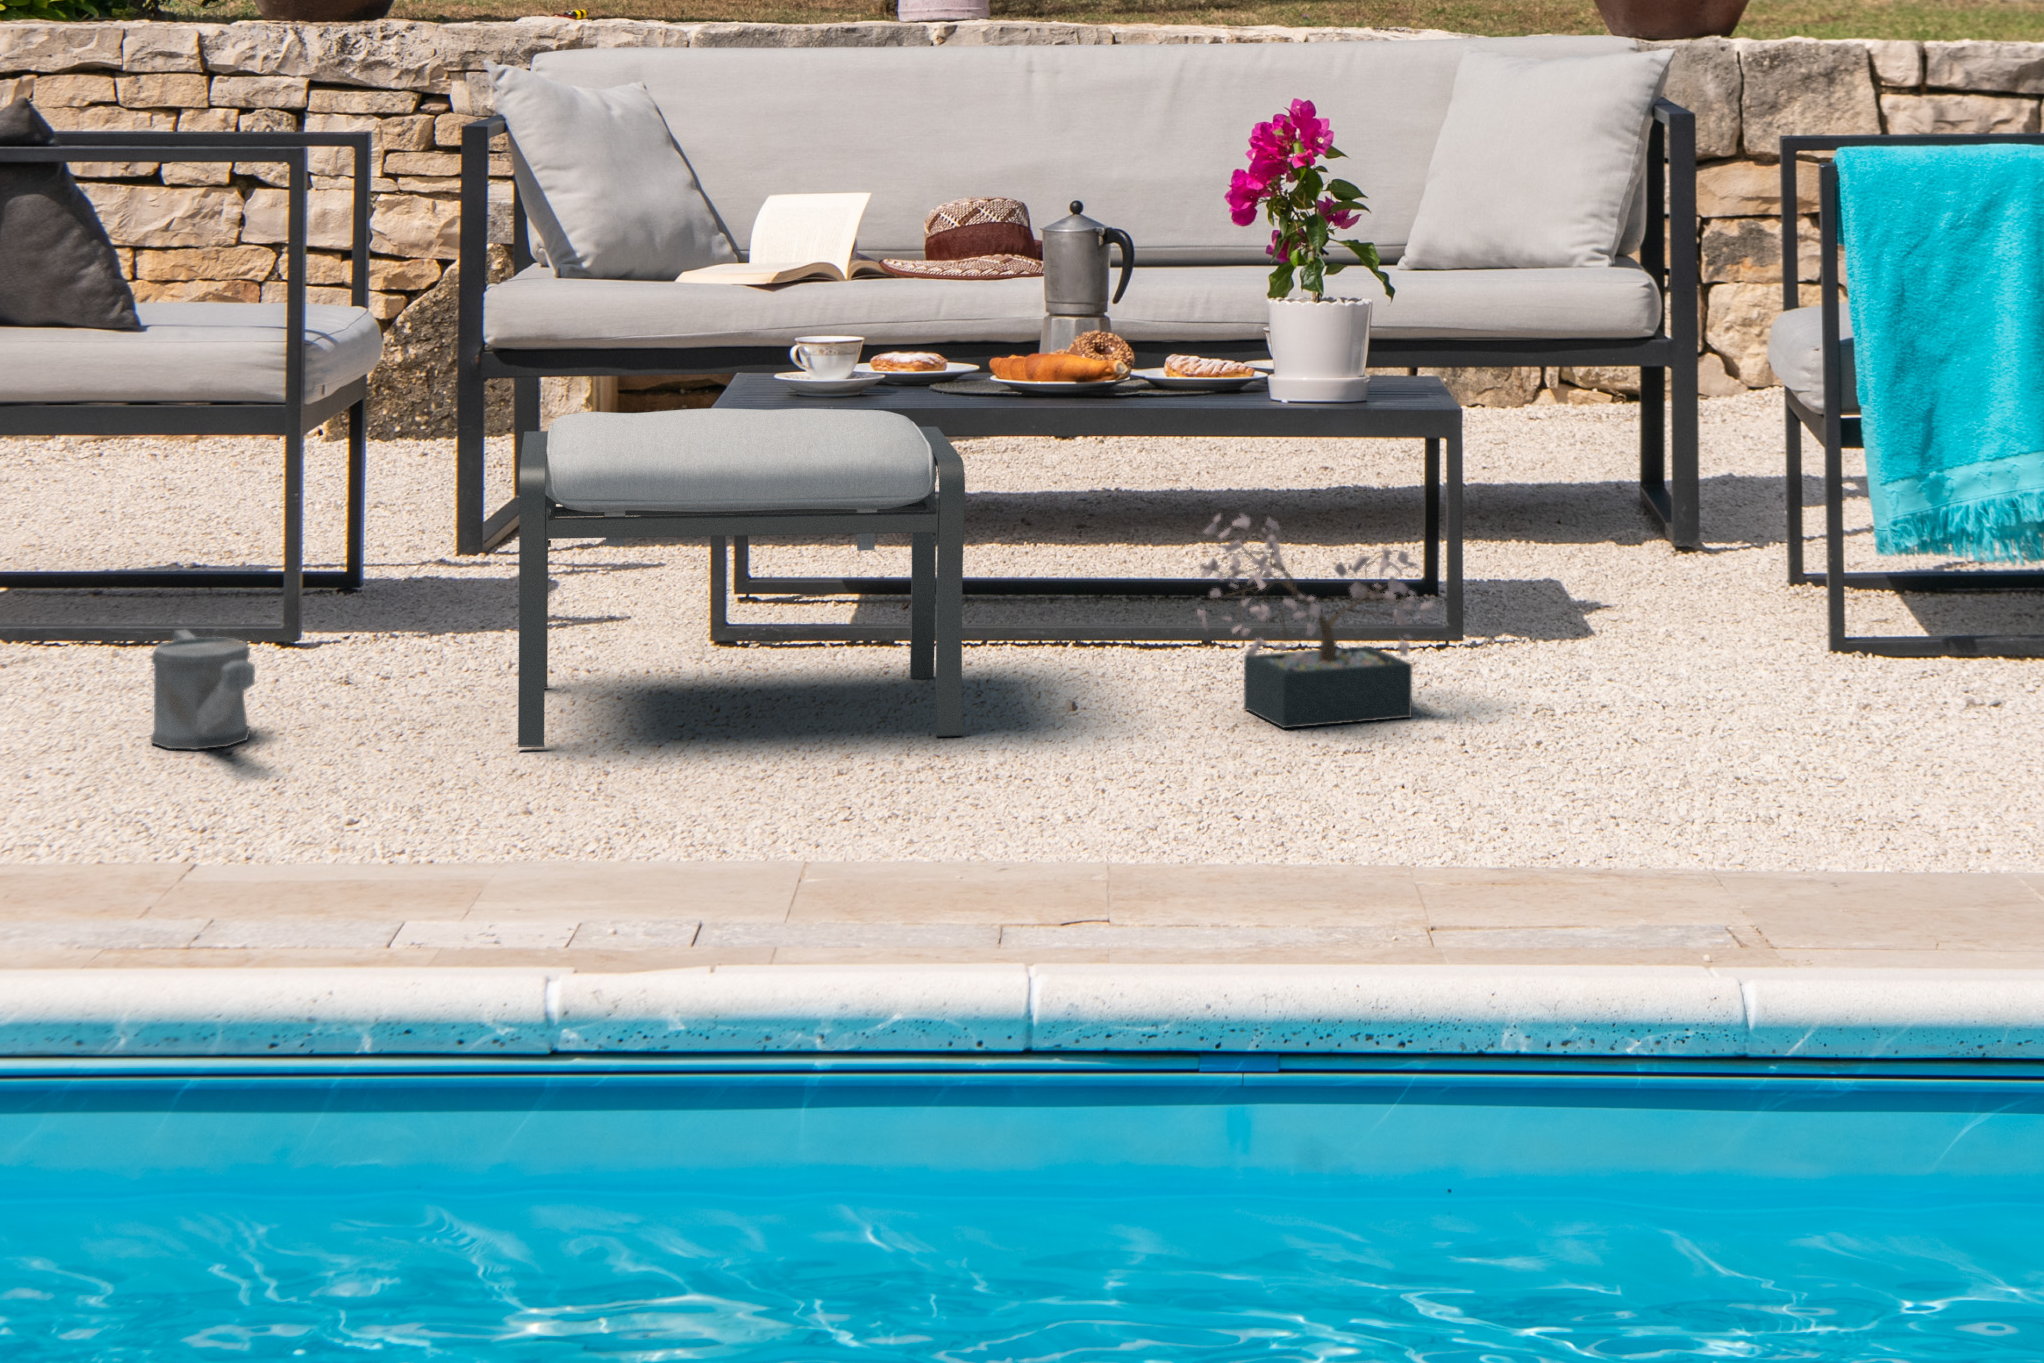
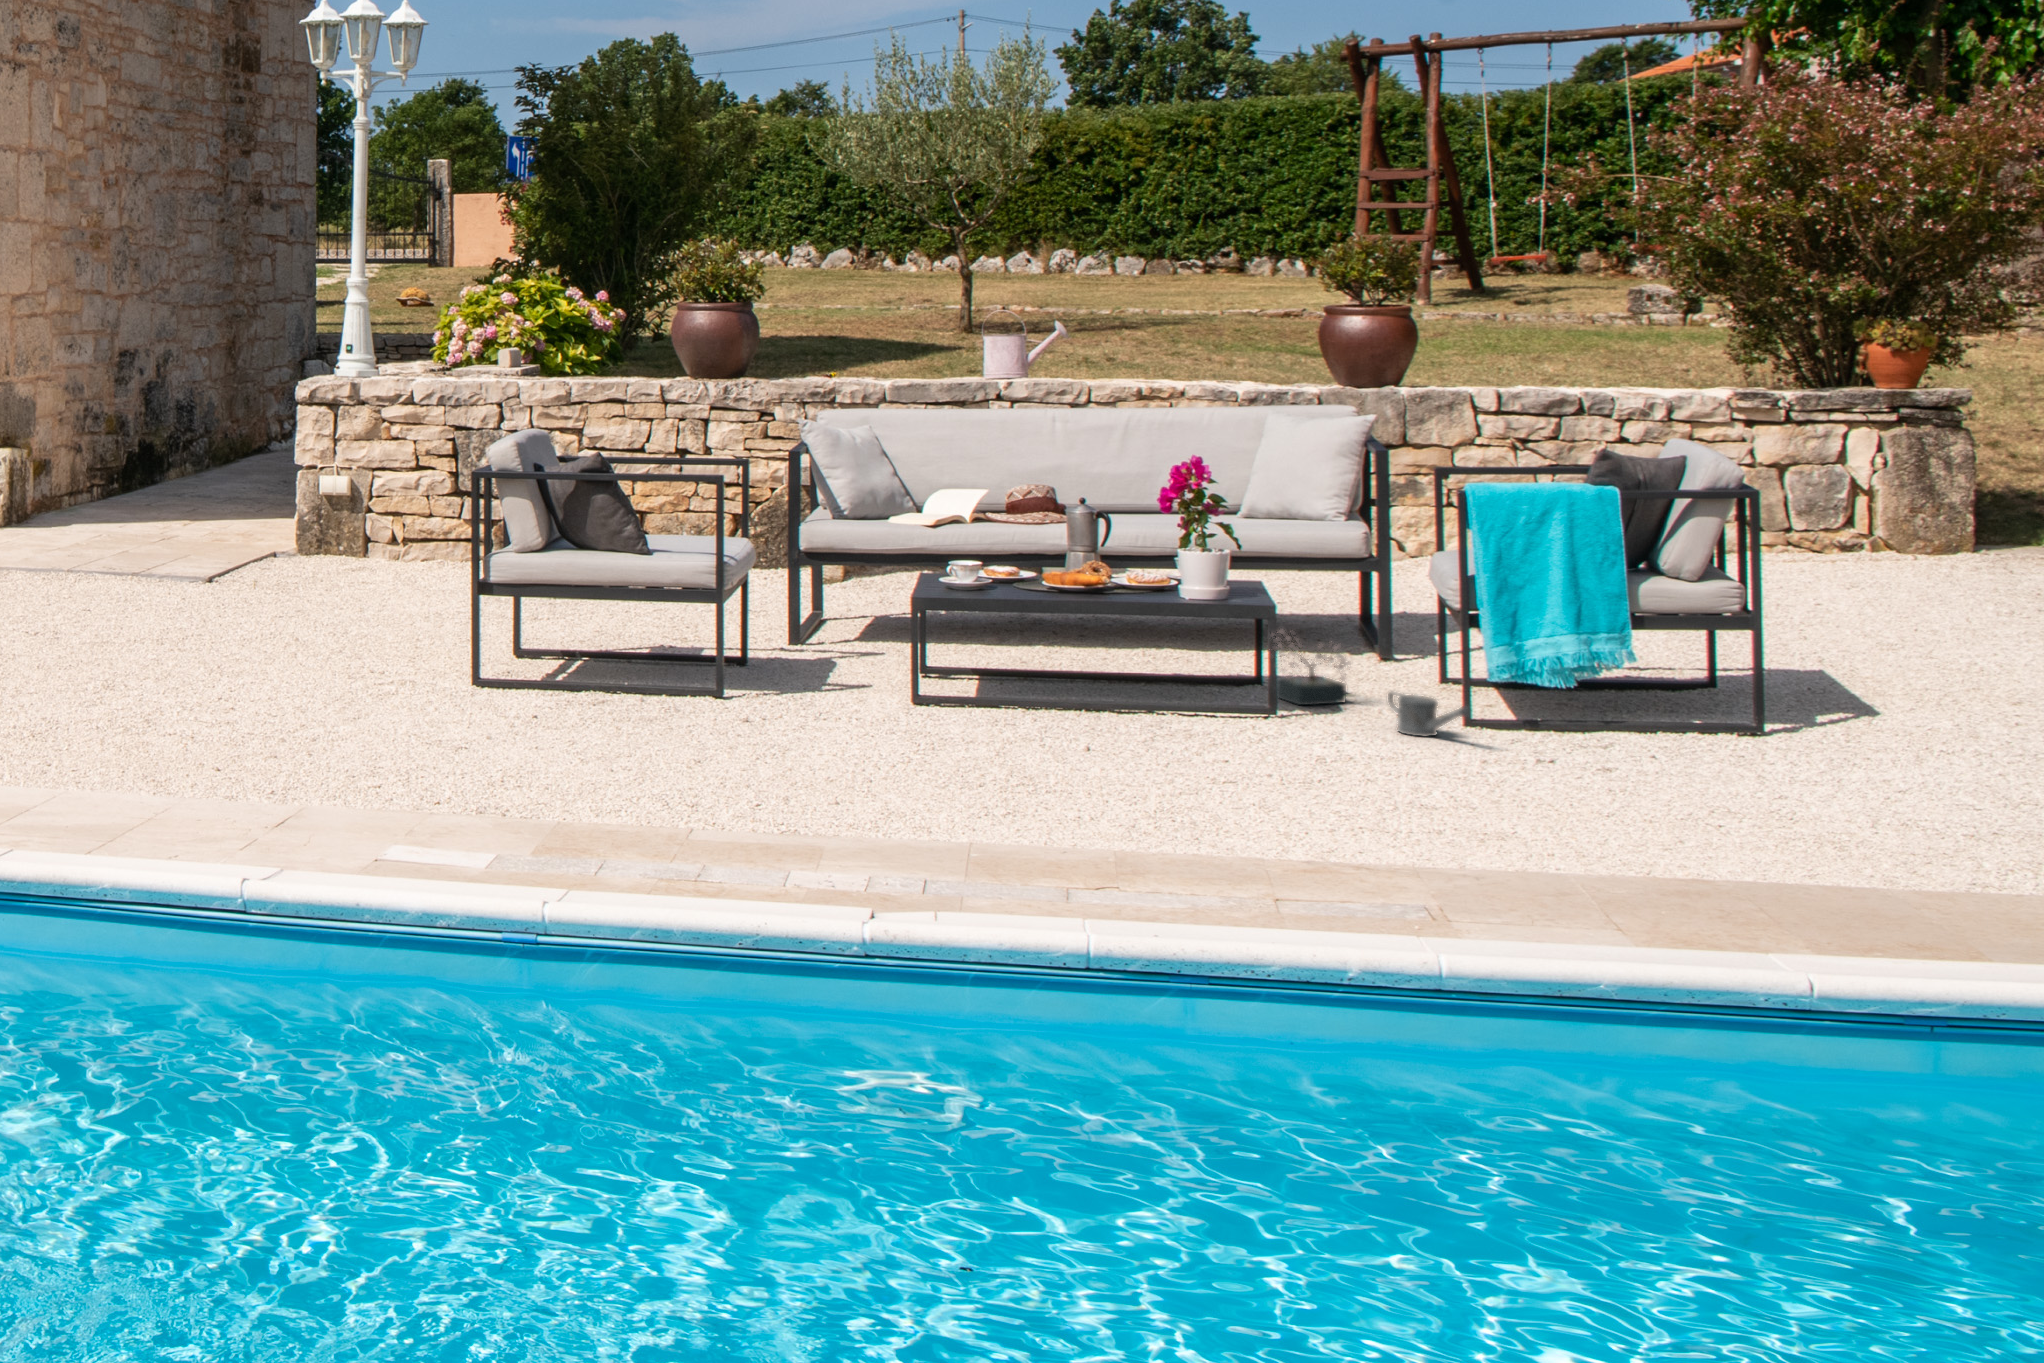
ottoman: present [518,408,965,747] -> none [991,585,1182,704]
watering can: present [151,630,255,750] -> present [1388,692,1469,737]

